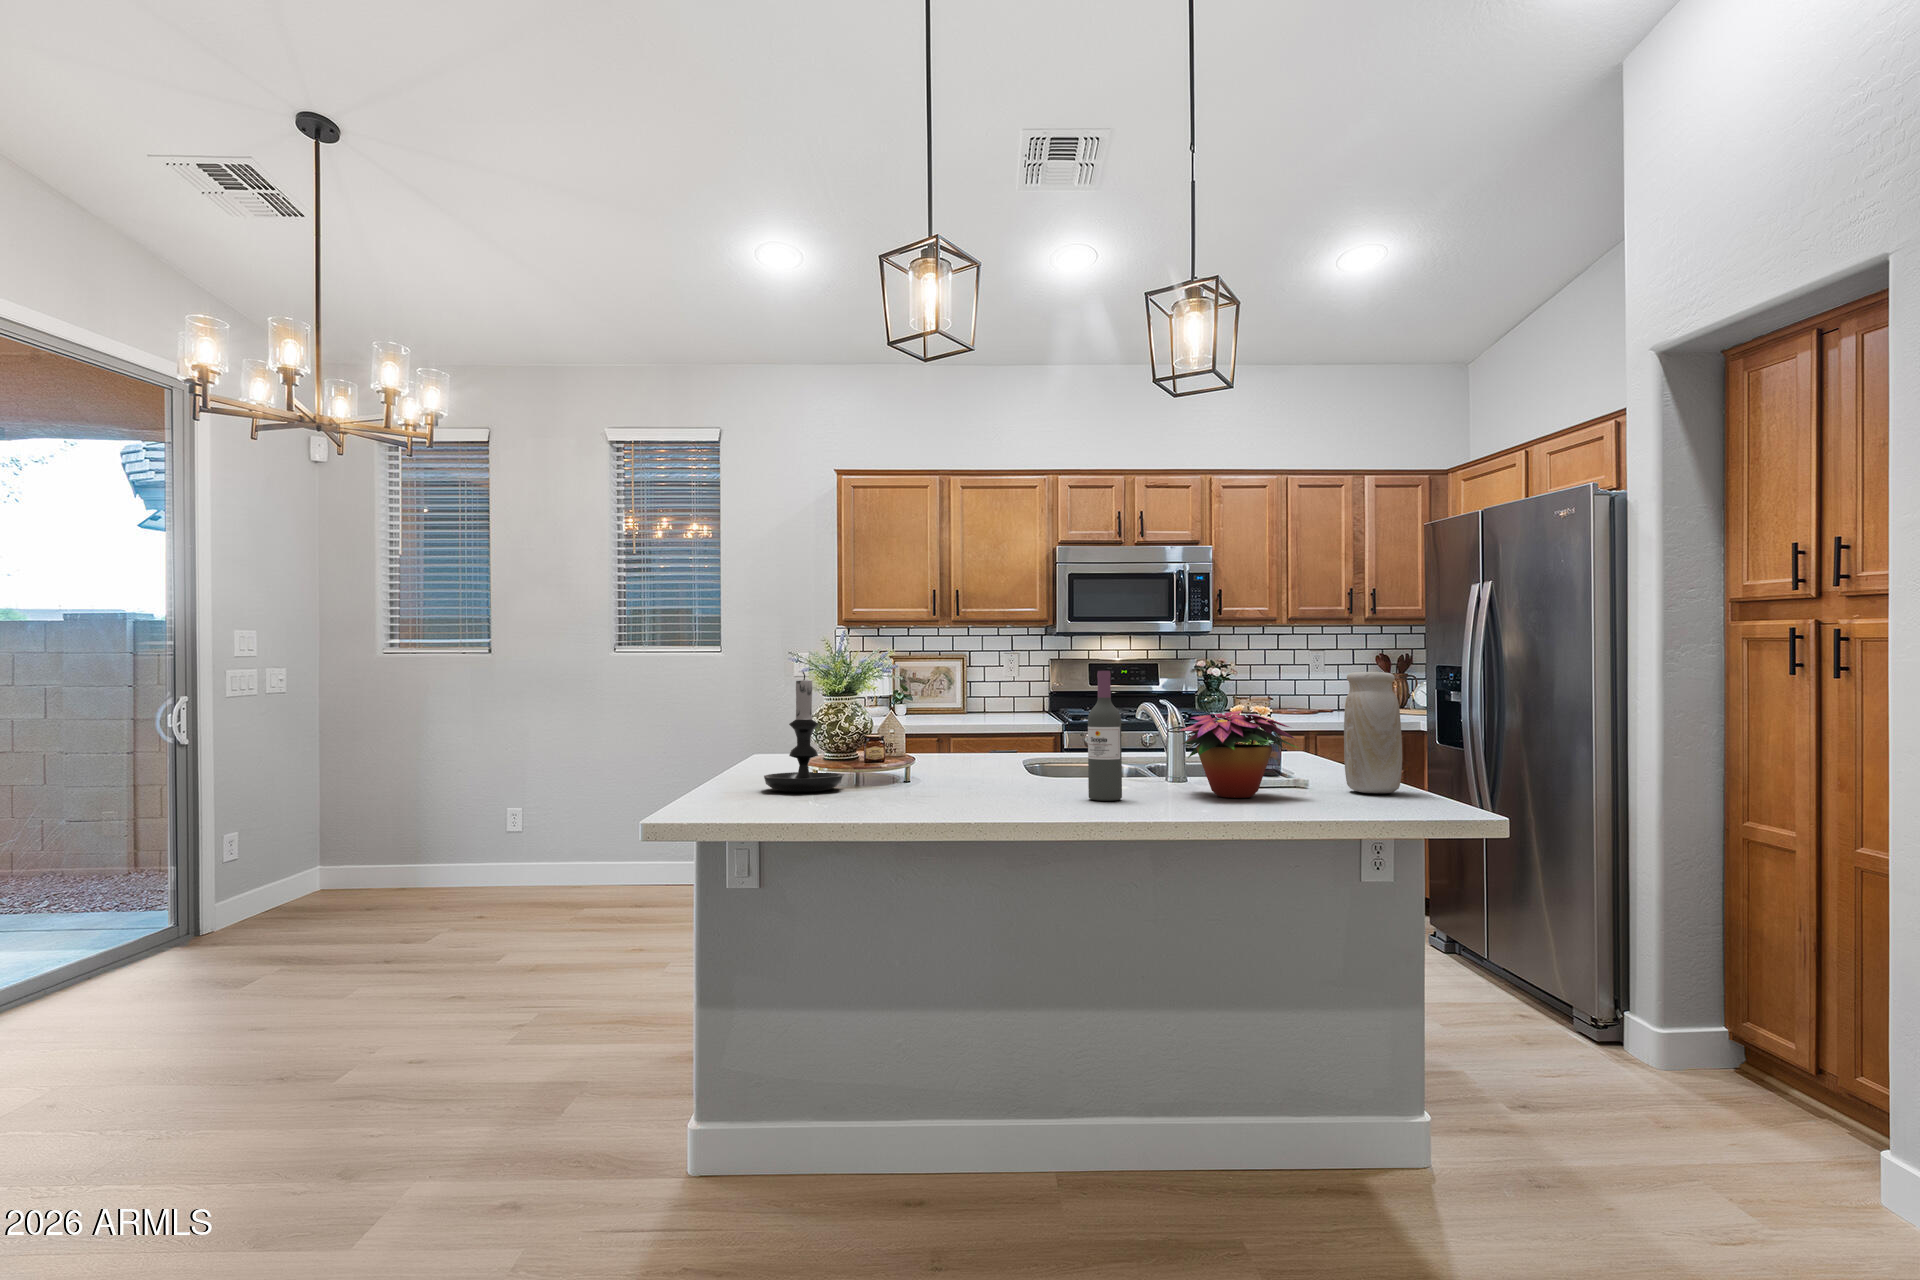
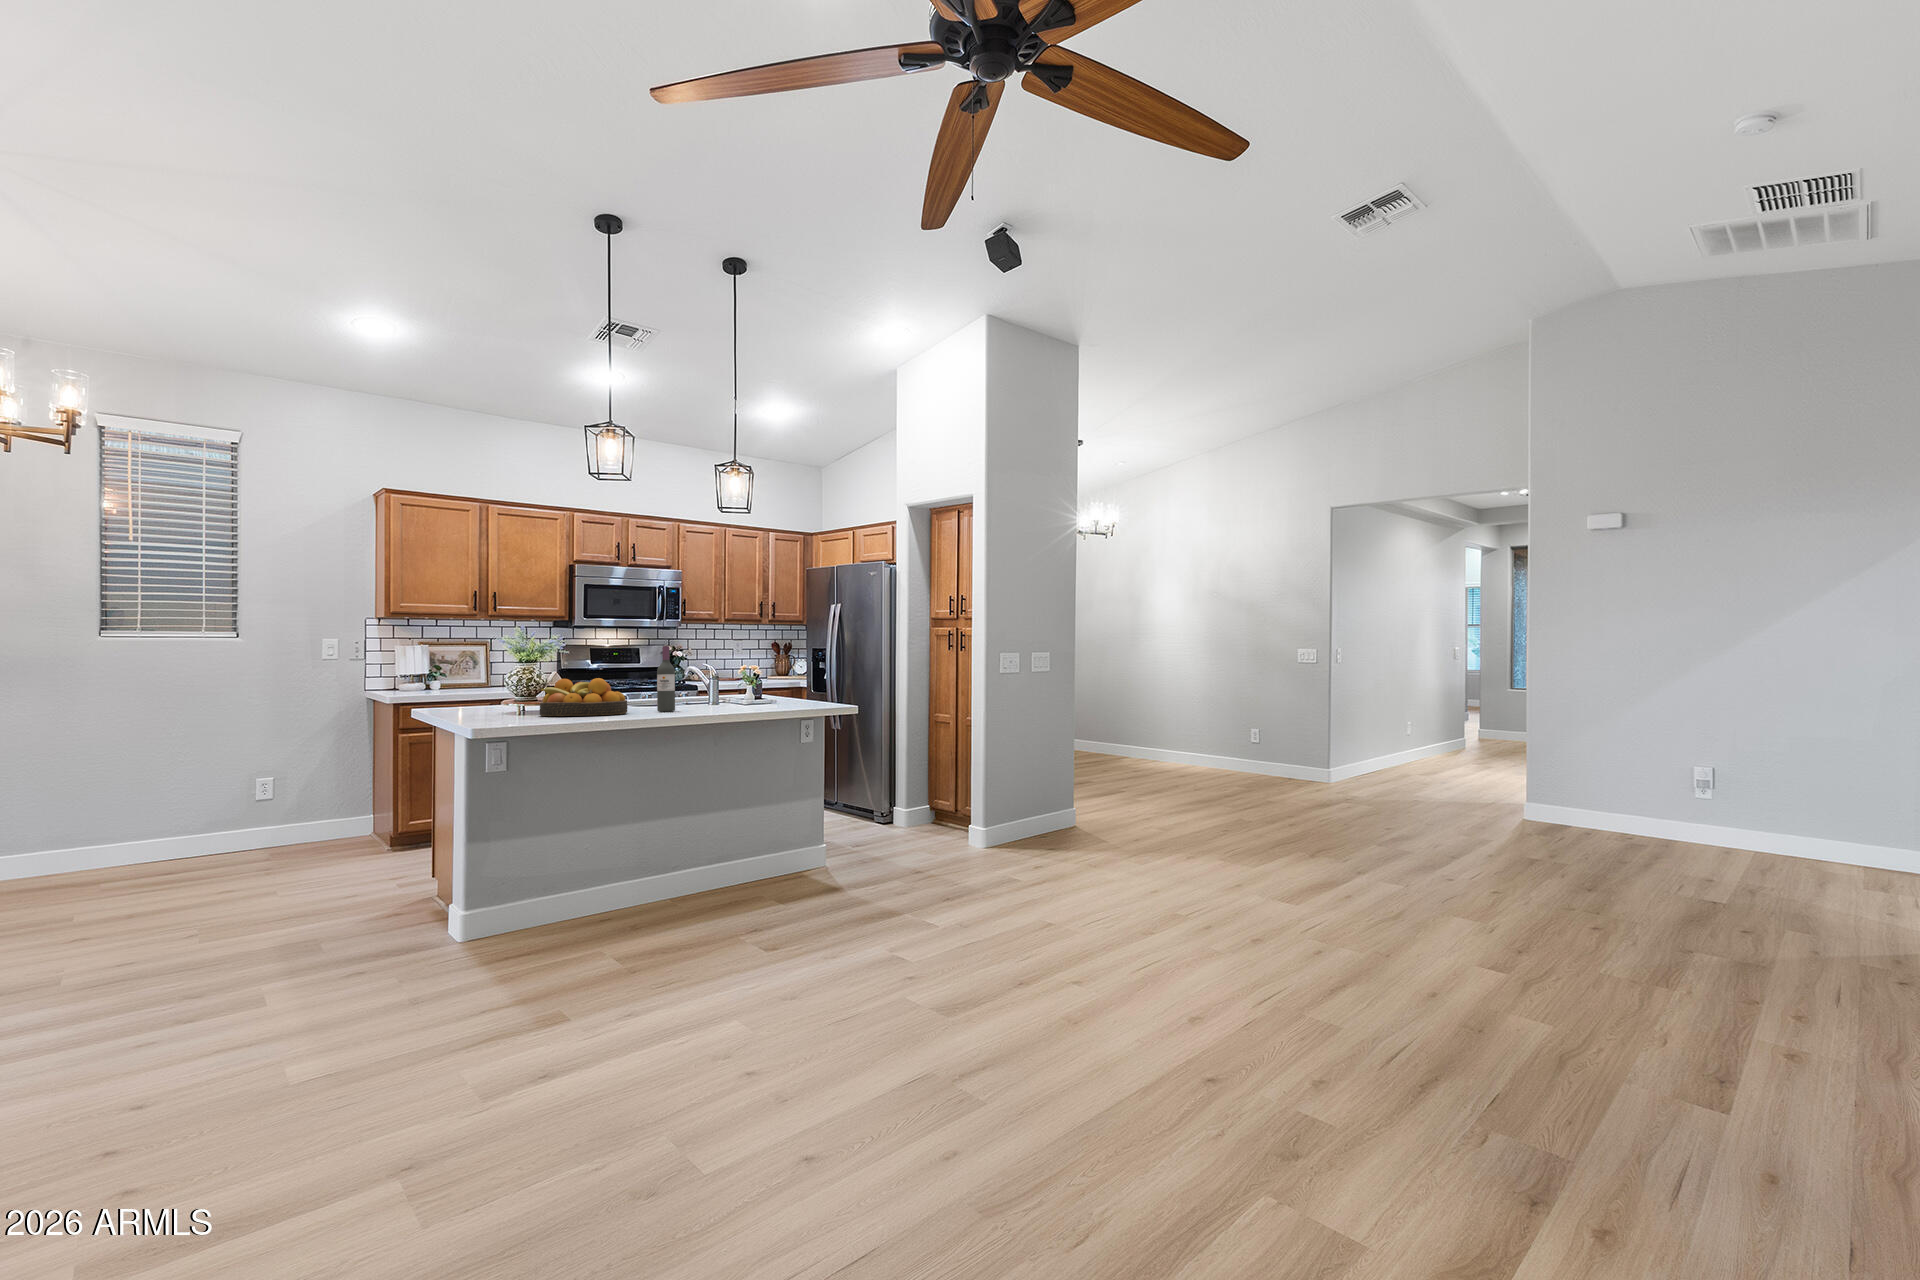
candle holder: present [764,672,845,792] -> none [450,646,506,717]
vase: present [1344,672,1402,793] -> none [776,648,802,705]
flower arrangement: present [1180,711,1298,798] -> none [696,666,761,709]
fruit bowl: none [872,732,1026,808] -> present [539,678,628,716]

